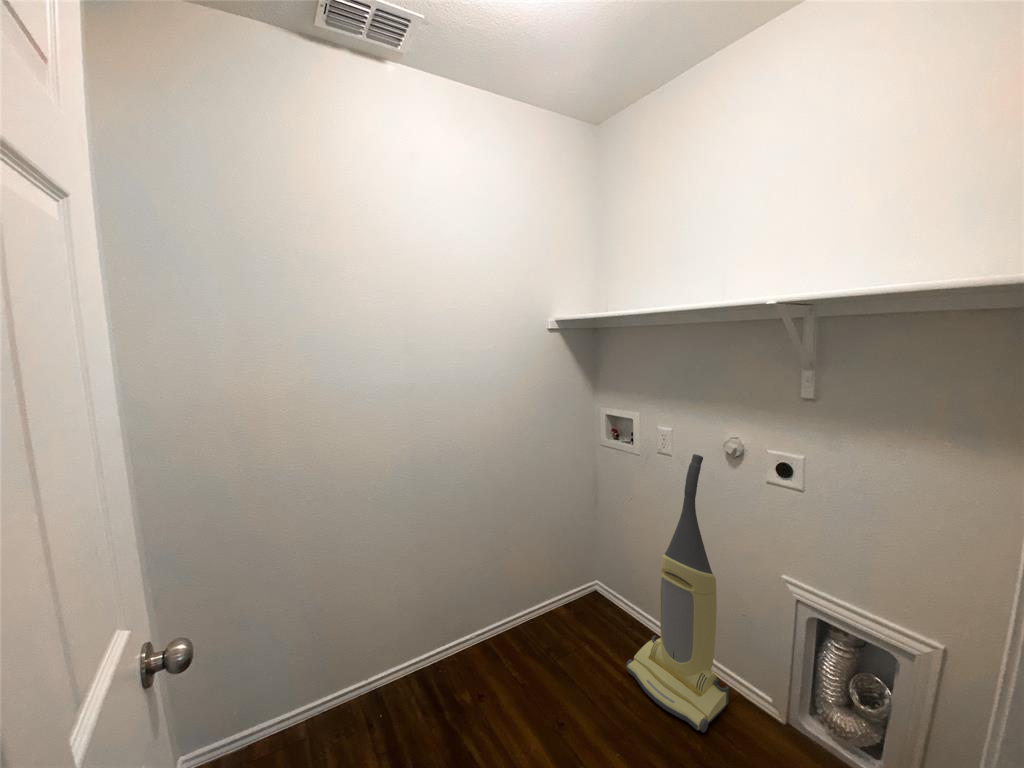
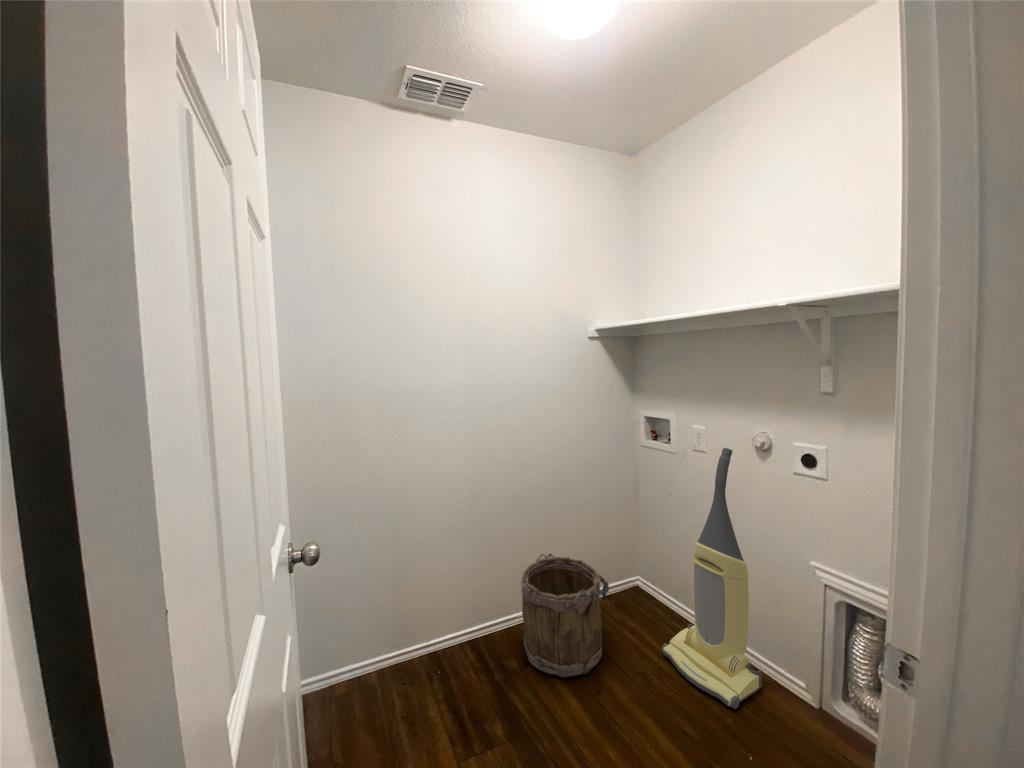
bucket: none [476,568,571,710] -> present [521,554,609,677]

